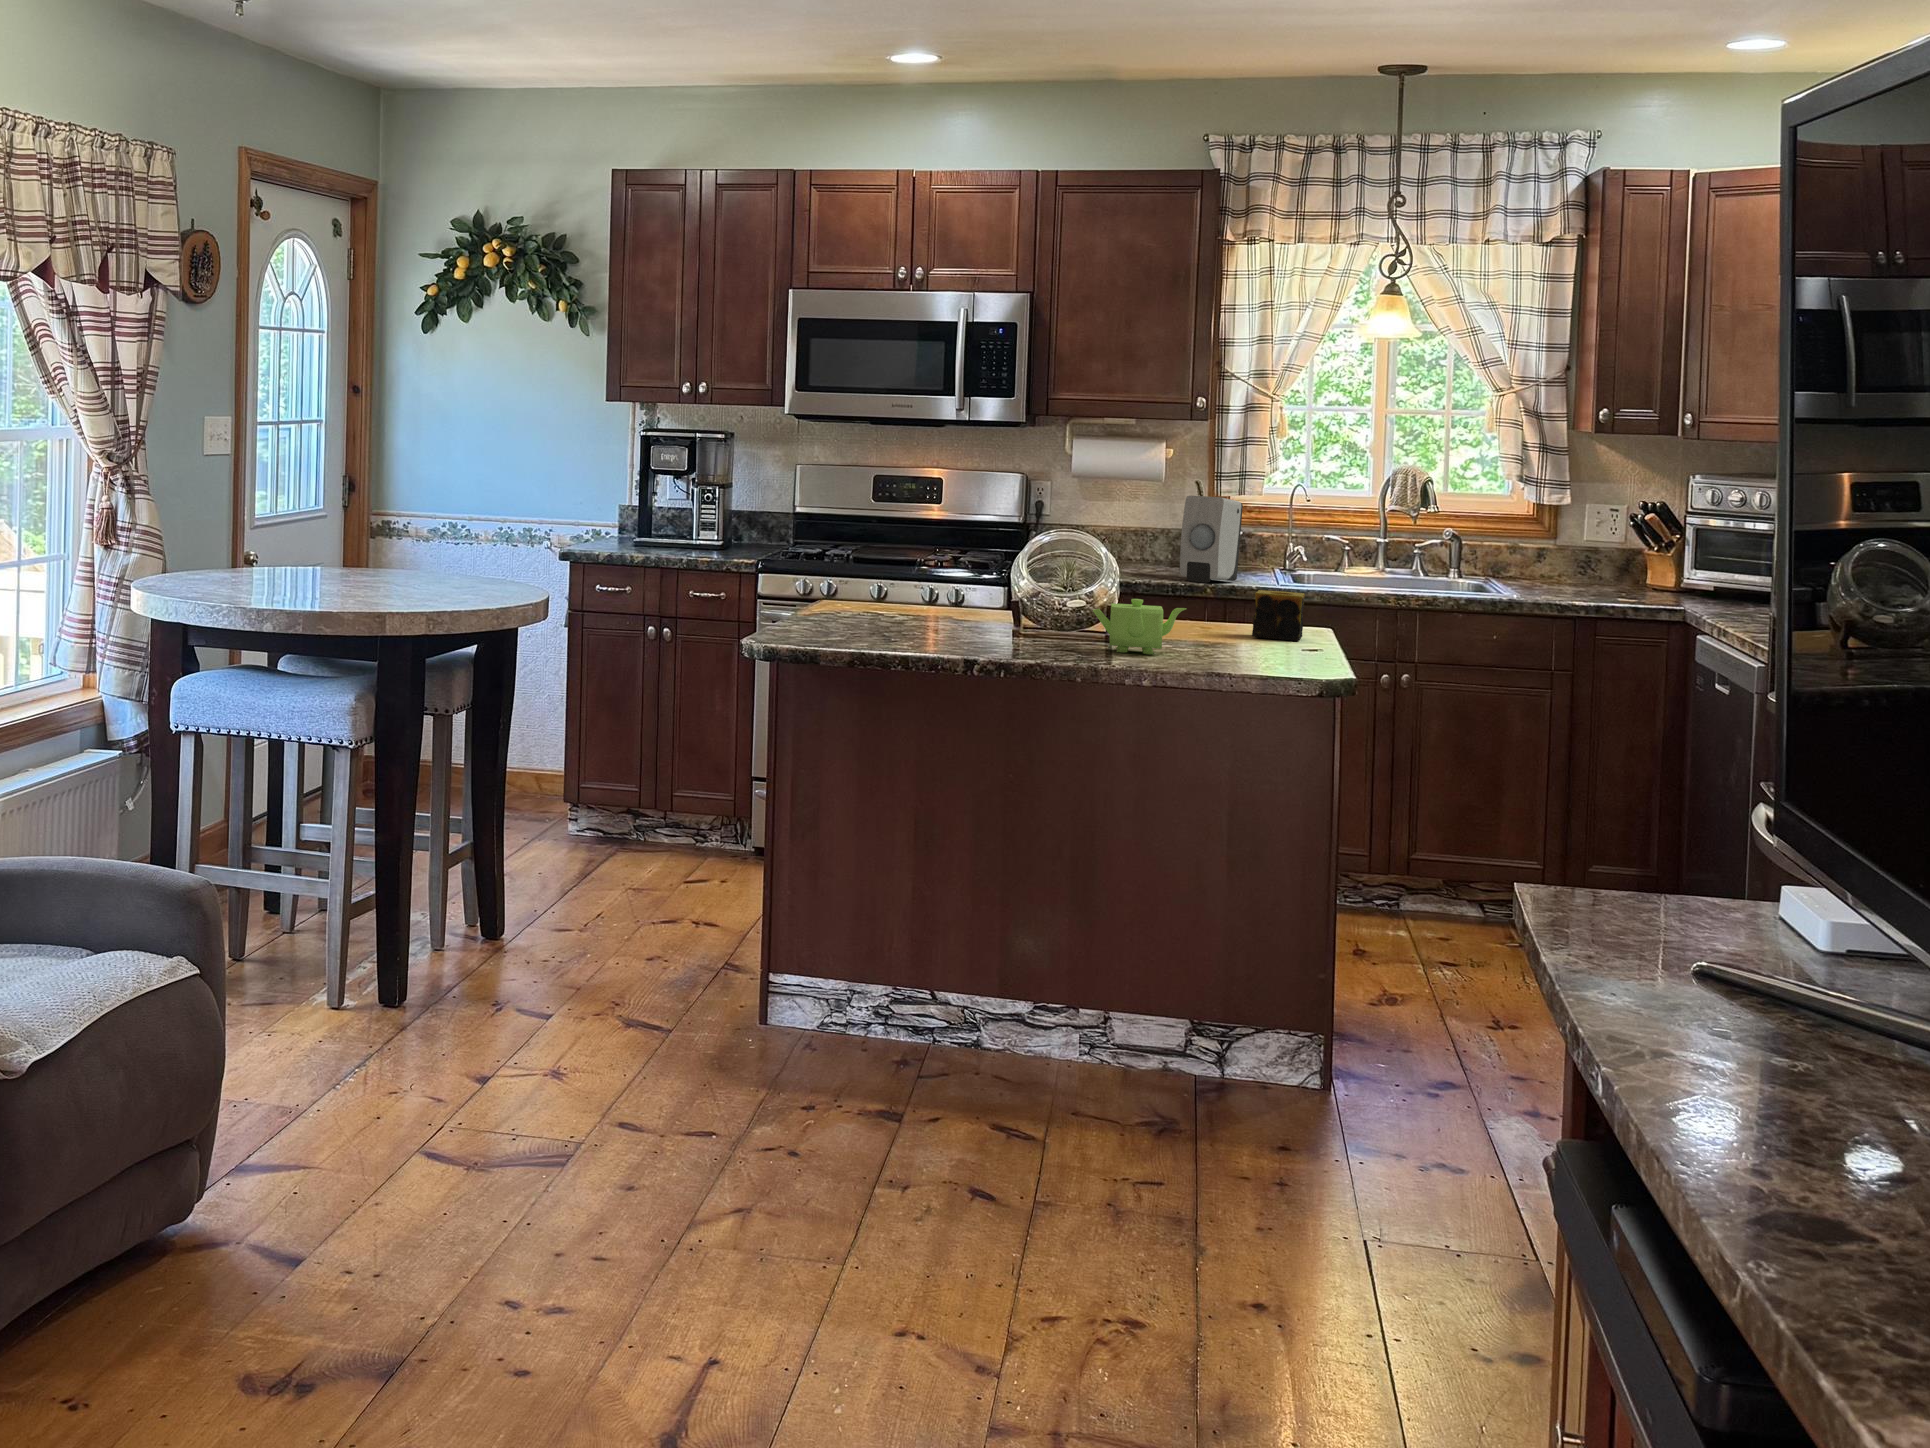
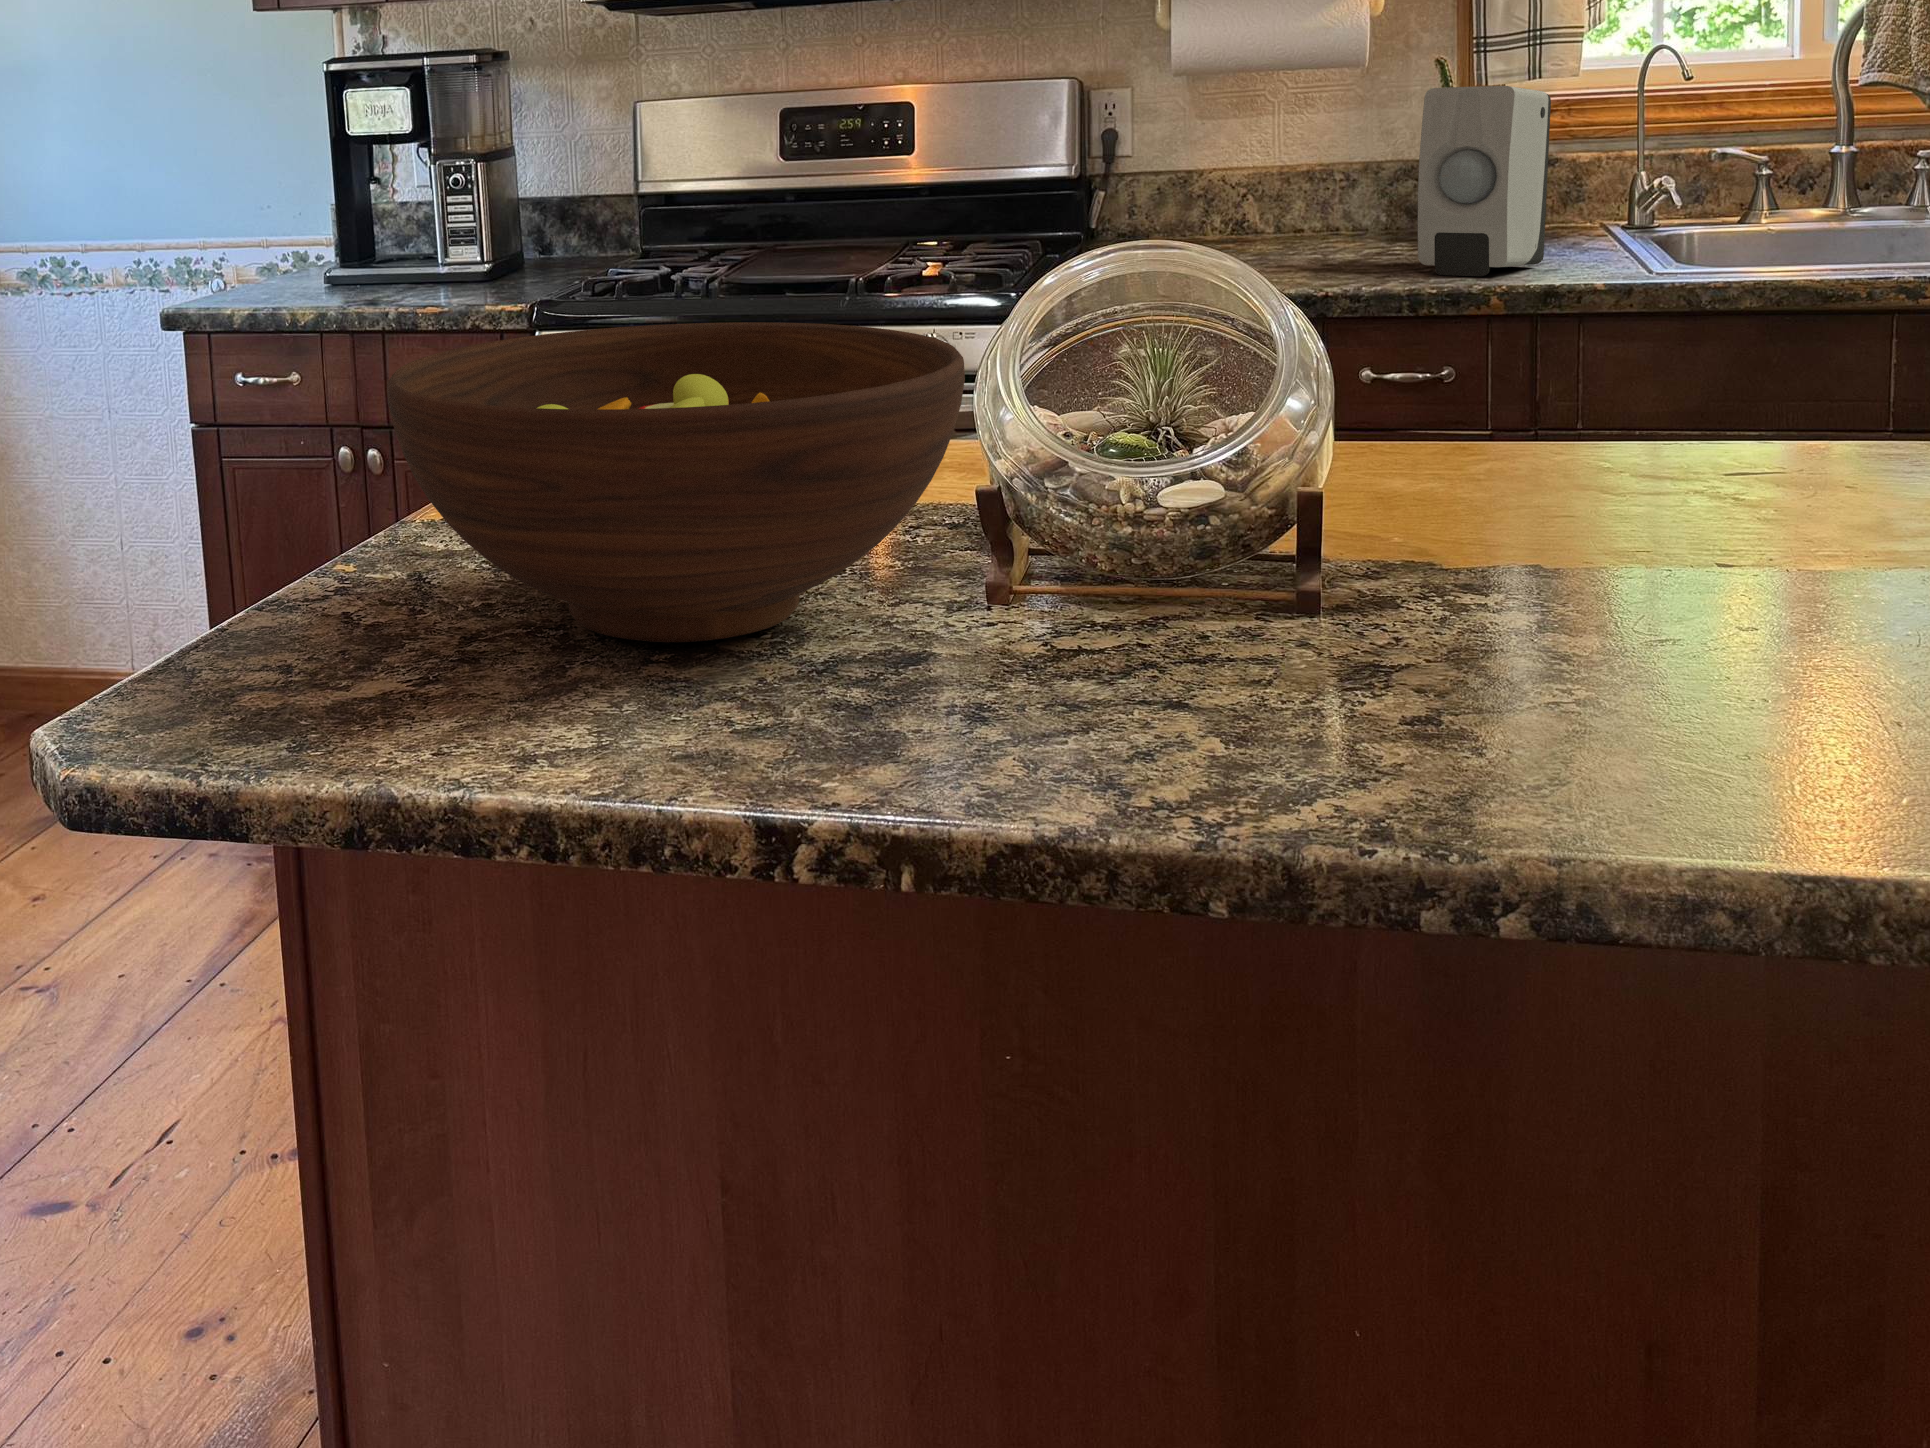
fruit bowl: none [845,548,1016,636] -> present [387,322,965,642]
candle: present [1252,590,1305,641] -> none [1737,346,1916,507]
teapot: present [1093,599,1186,654] -> none [1249,488,1625,708]

